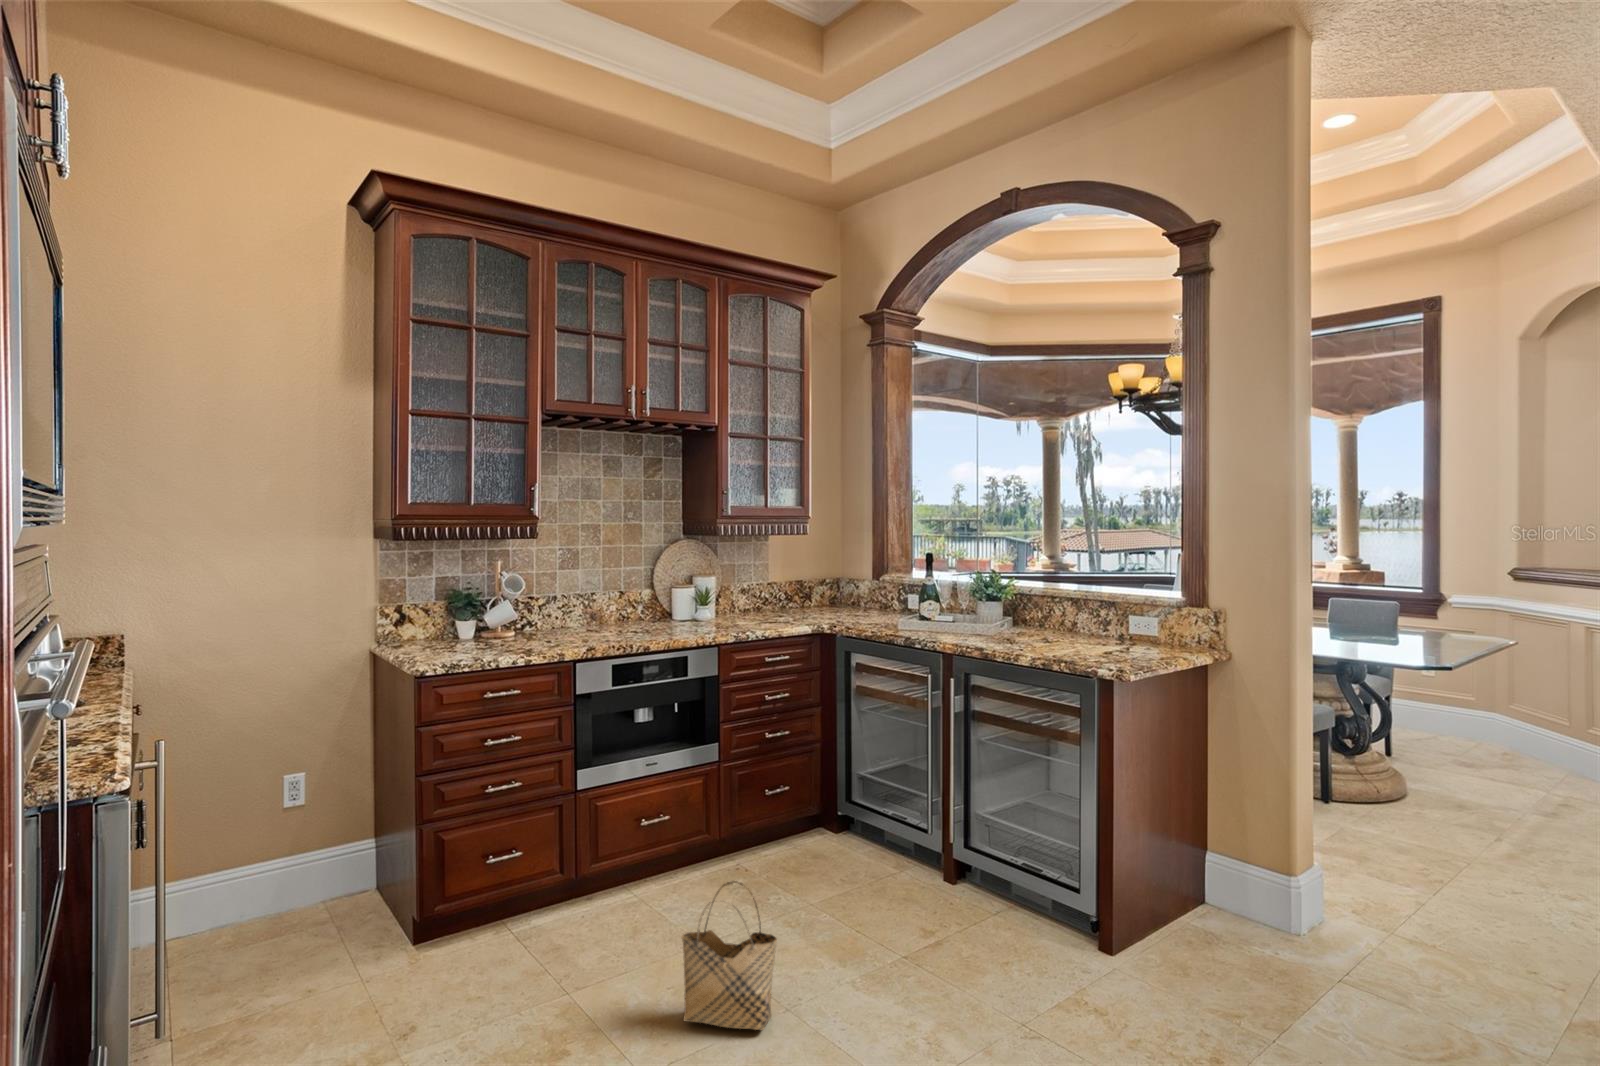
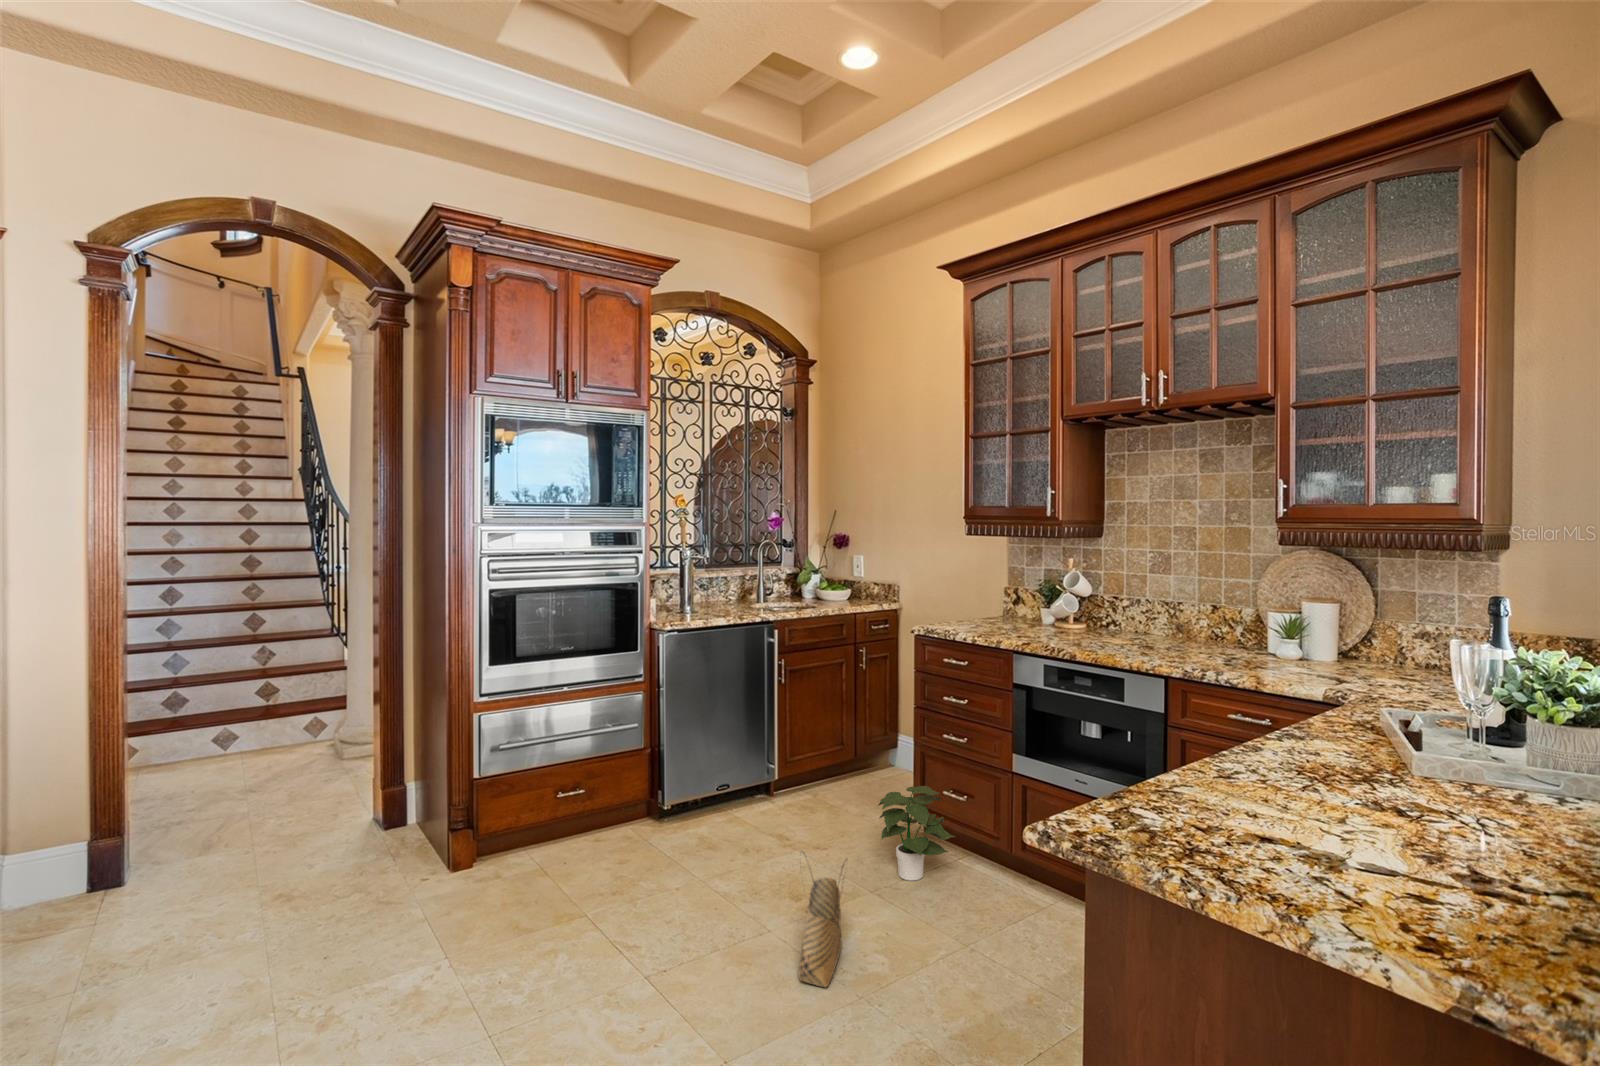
potted plant: none [476,838,595,968] -> present [878,786,955,881]

